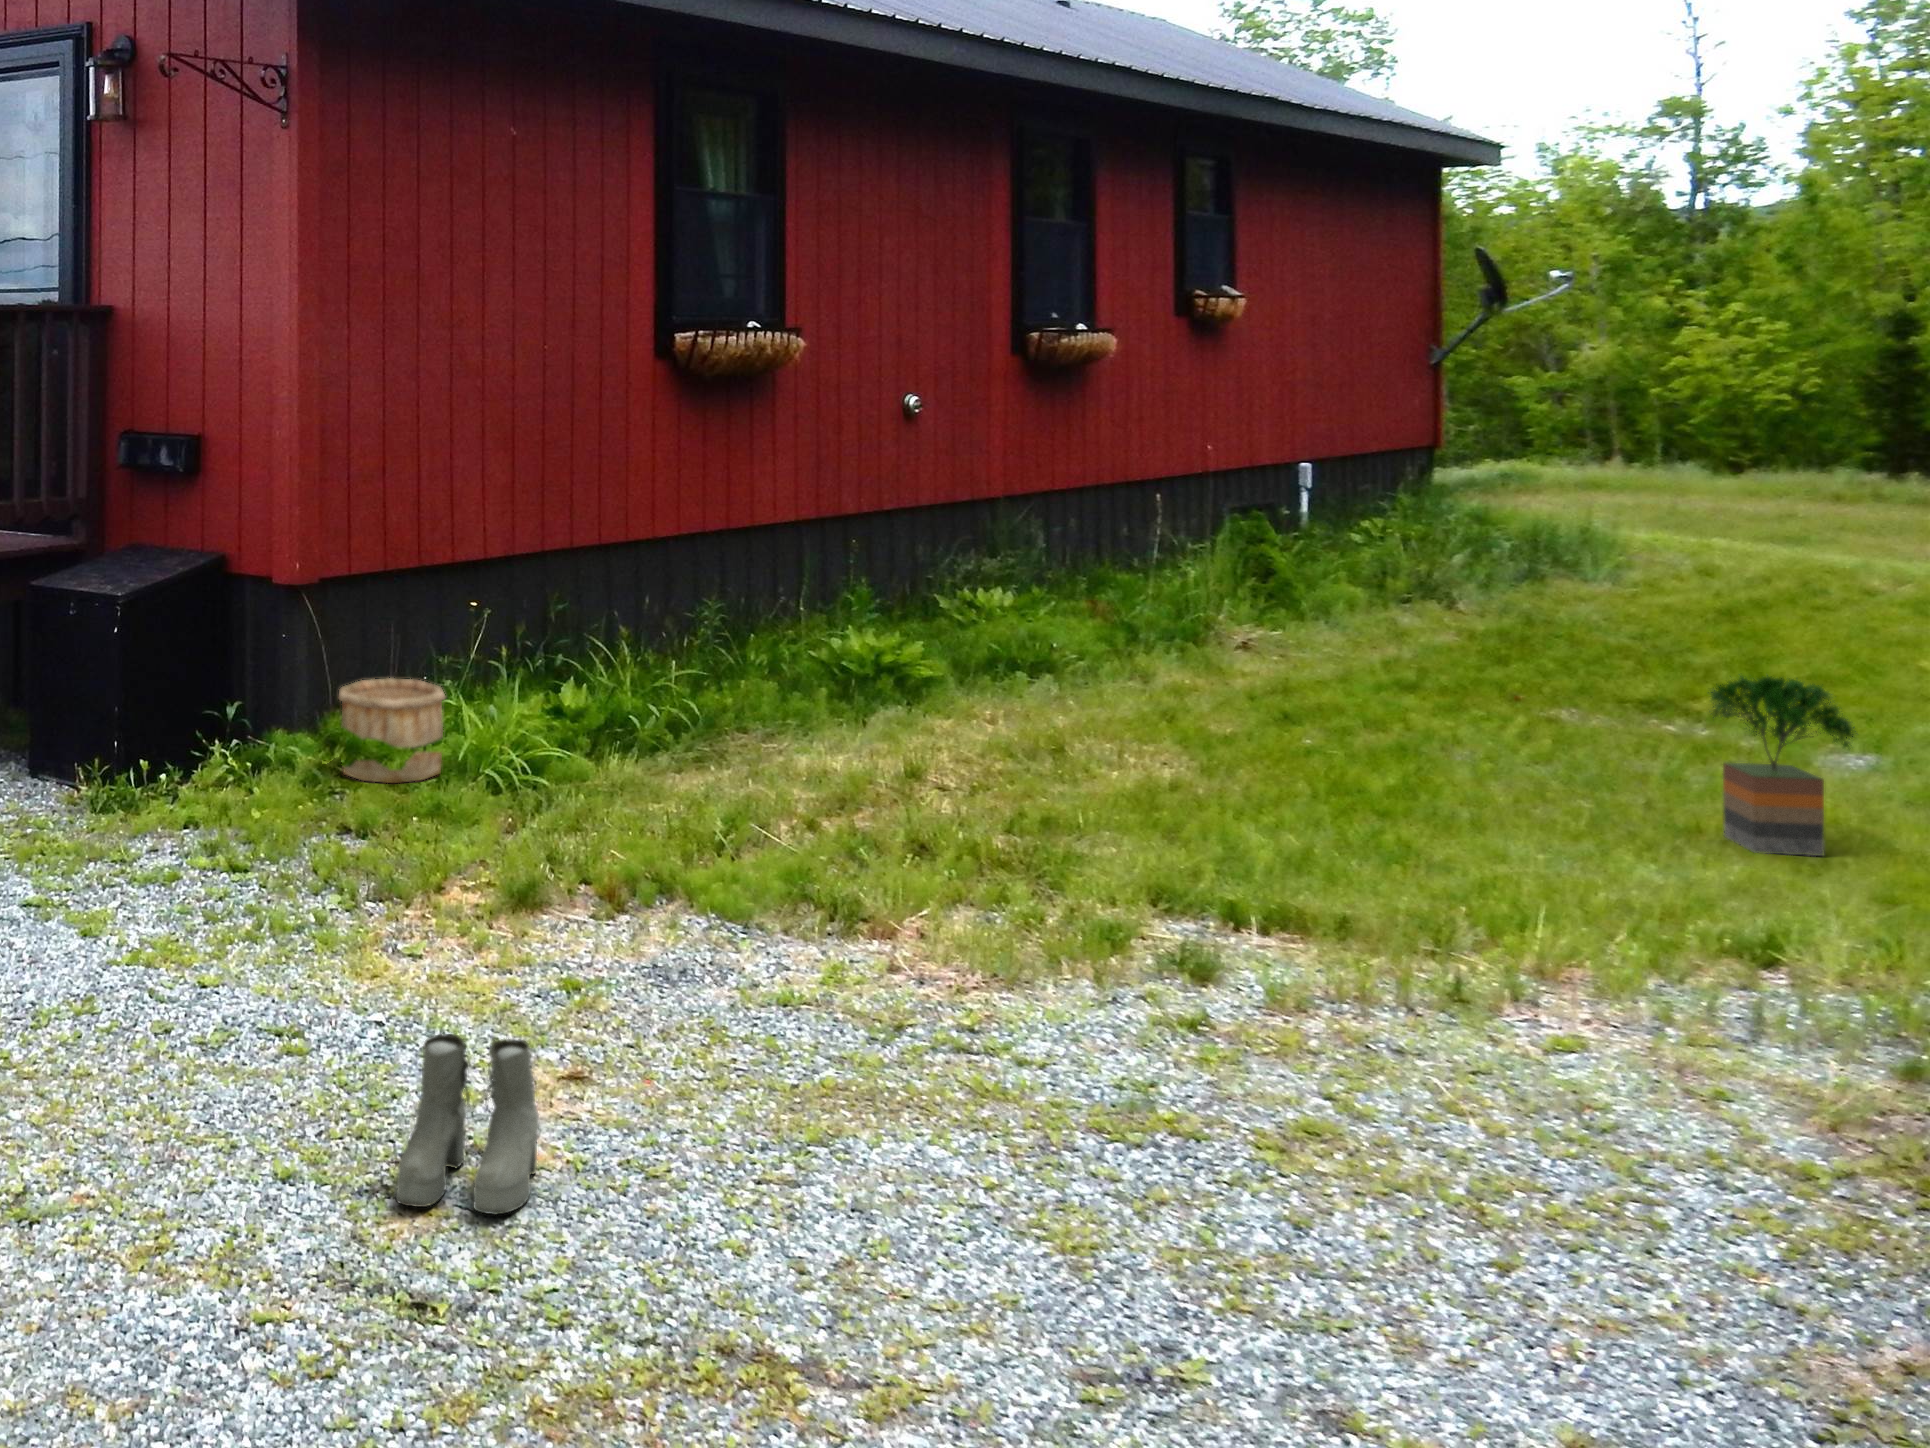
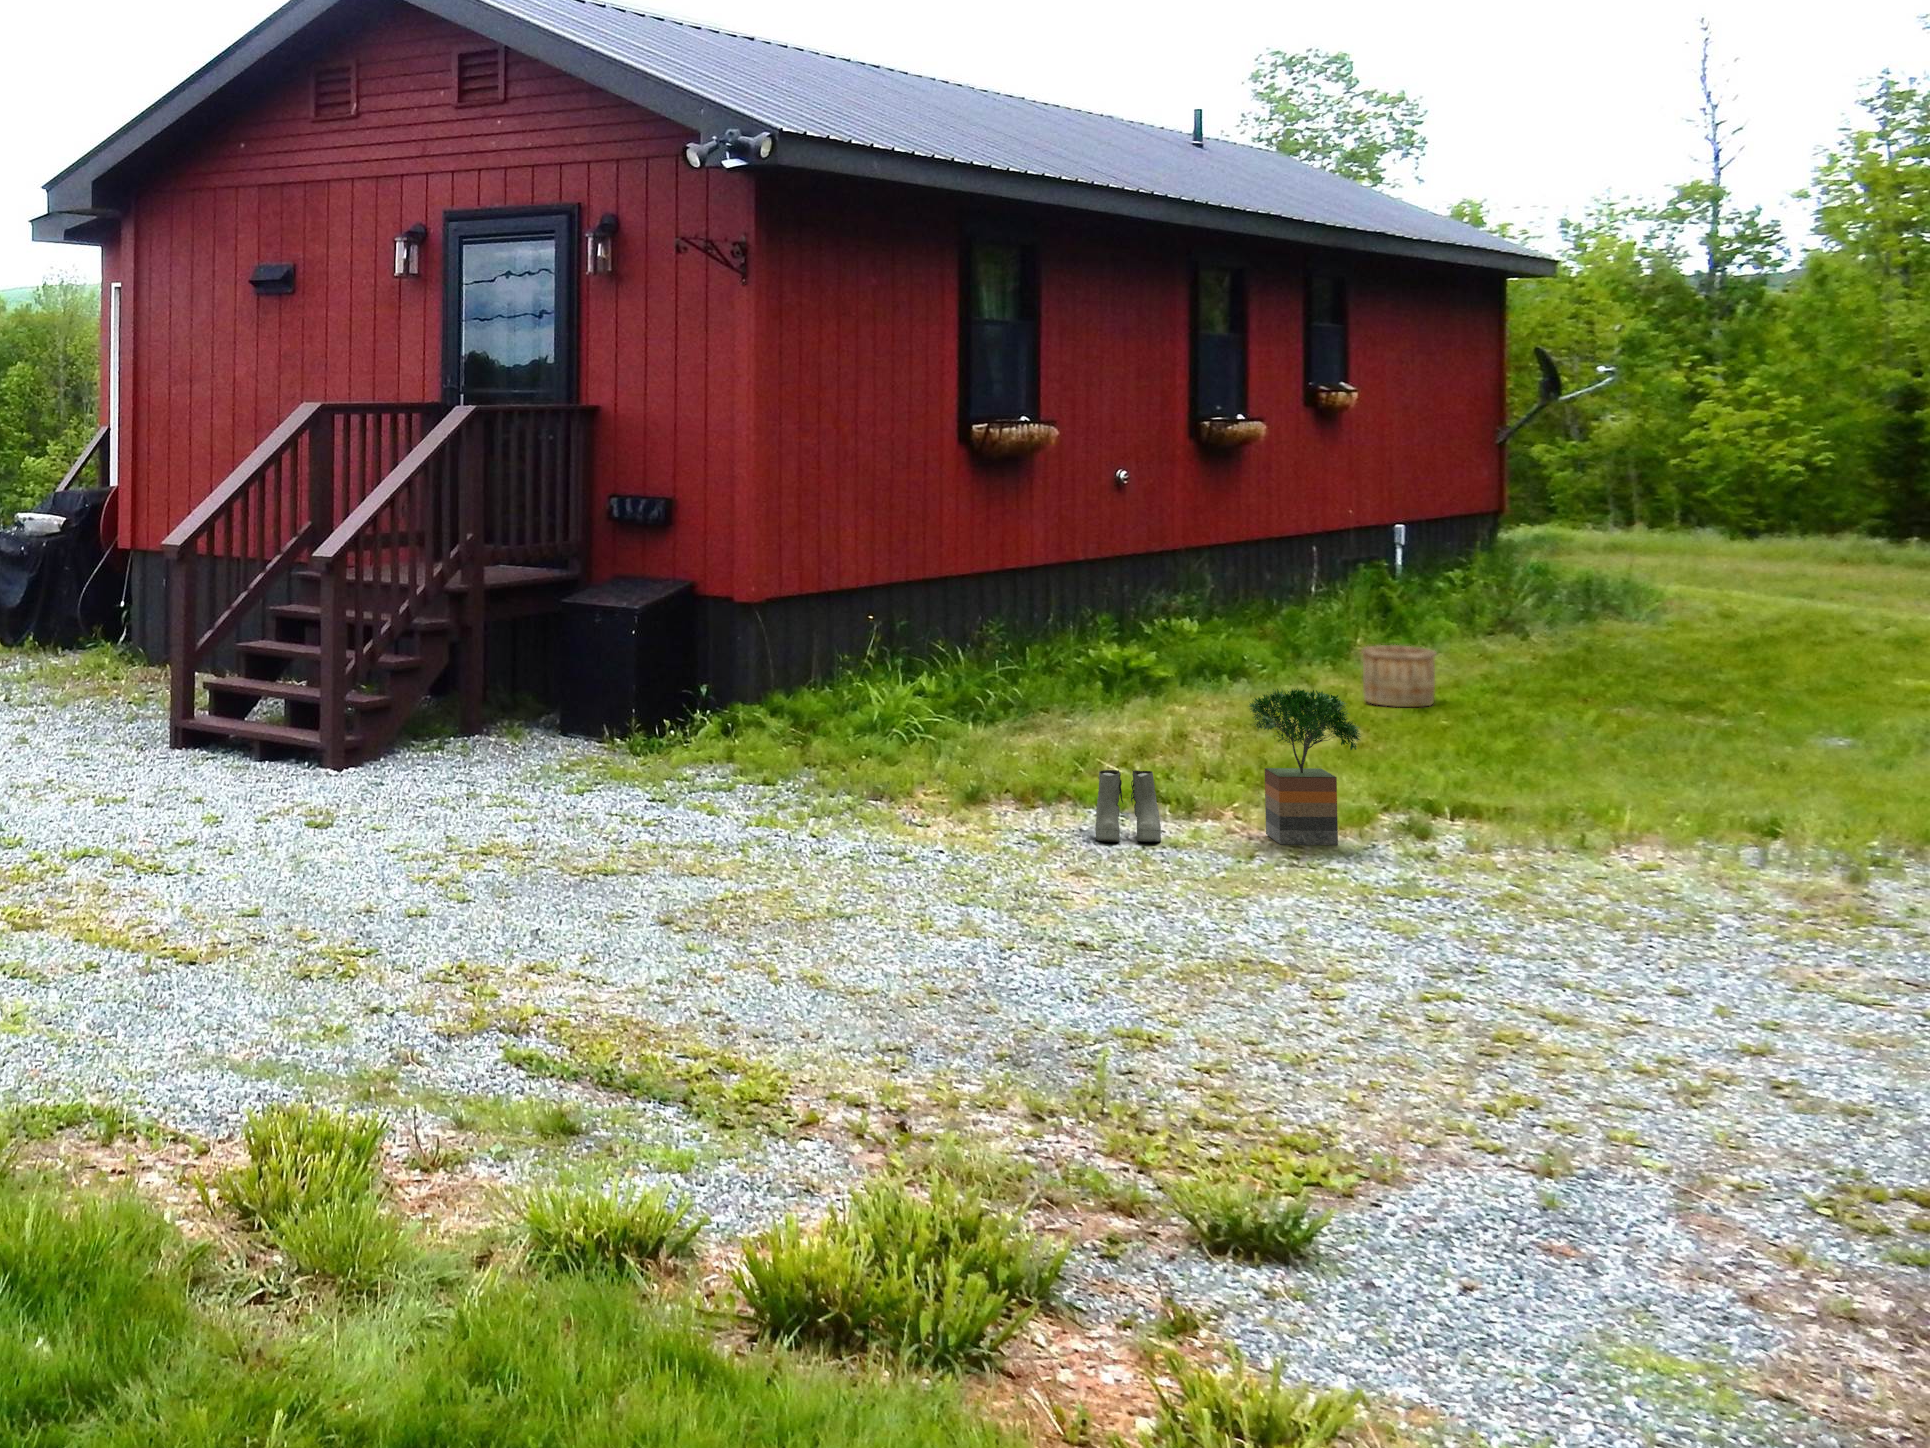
potted tree: present [1709,675,1857,856] -> present [1249,688,1361,845]
wooden bucket: present [339,678,445,783] -> present [1362,645,1436,707]

